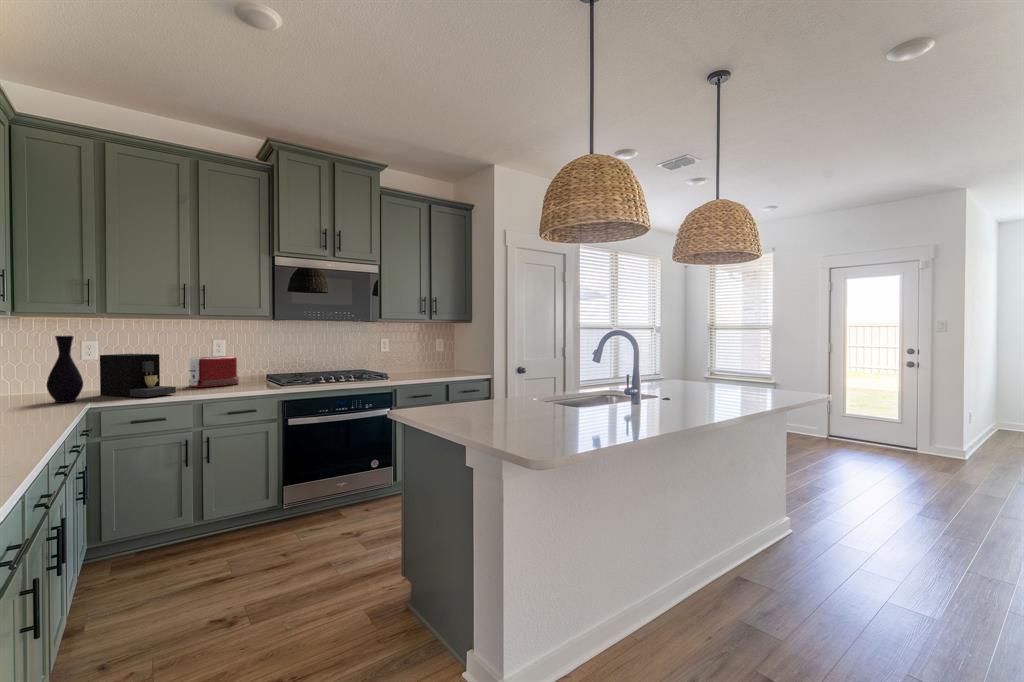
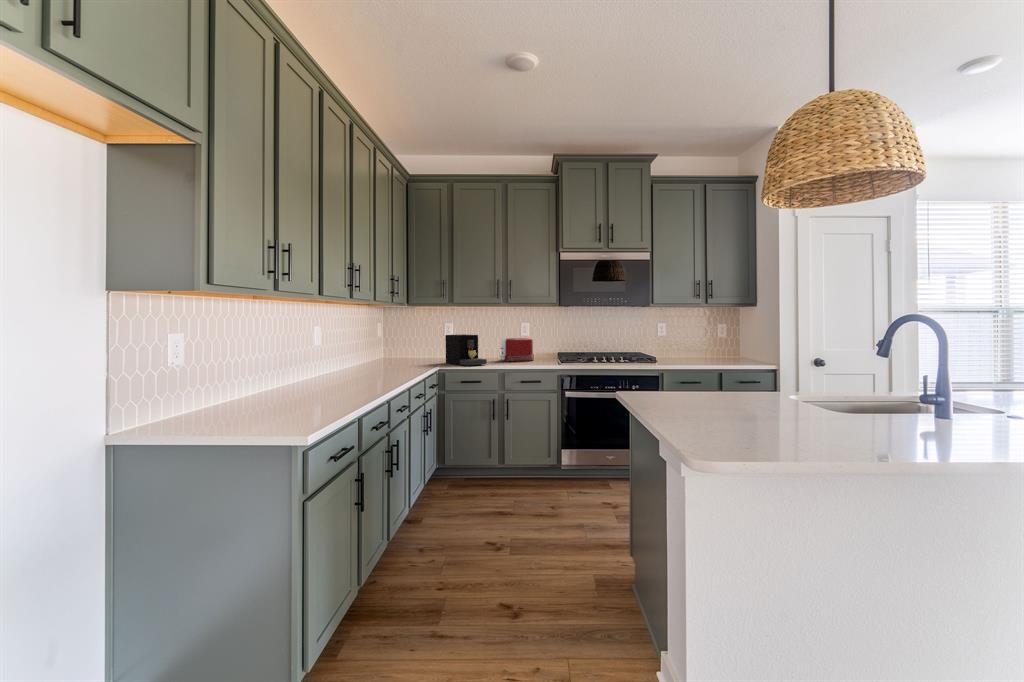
vase: present [46,336,83,403] -> none [416,321,434,366]

